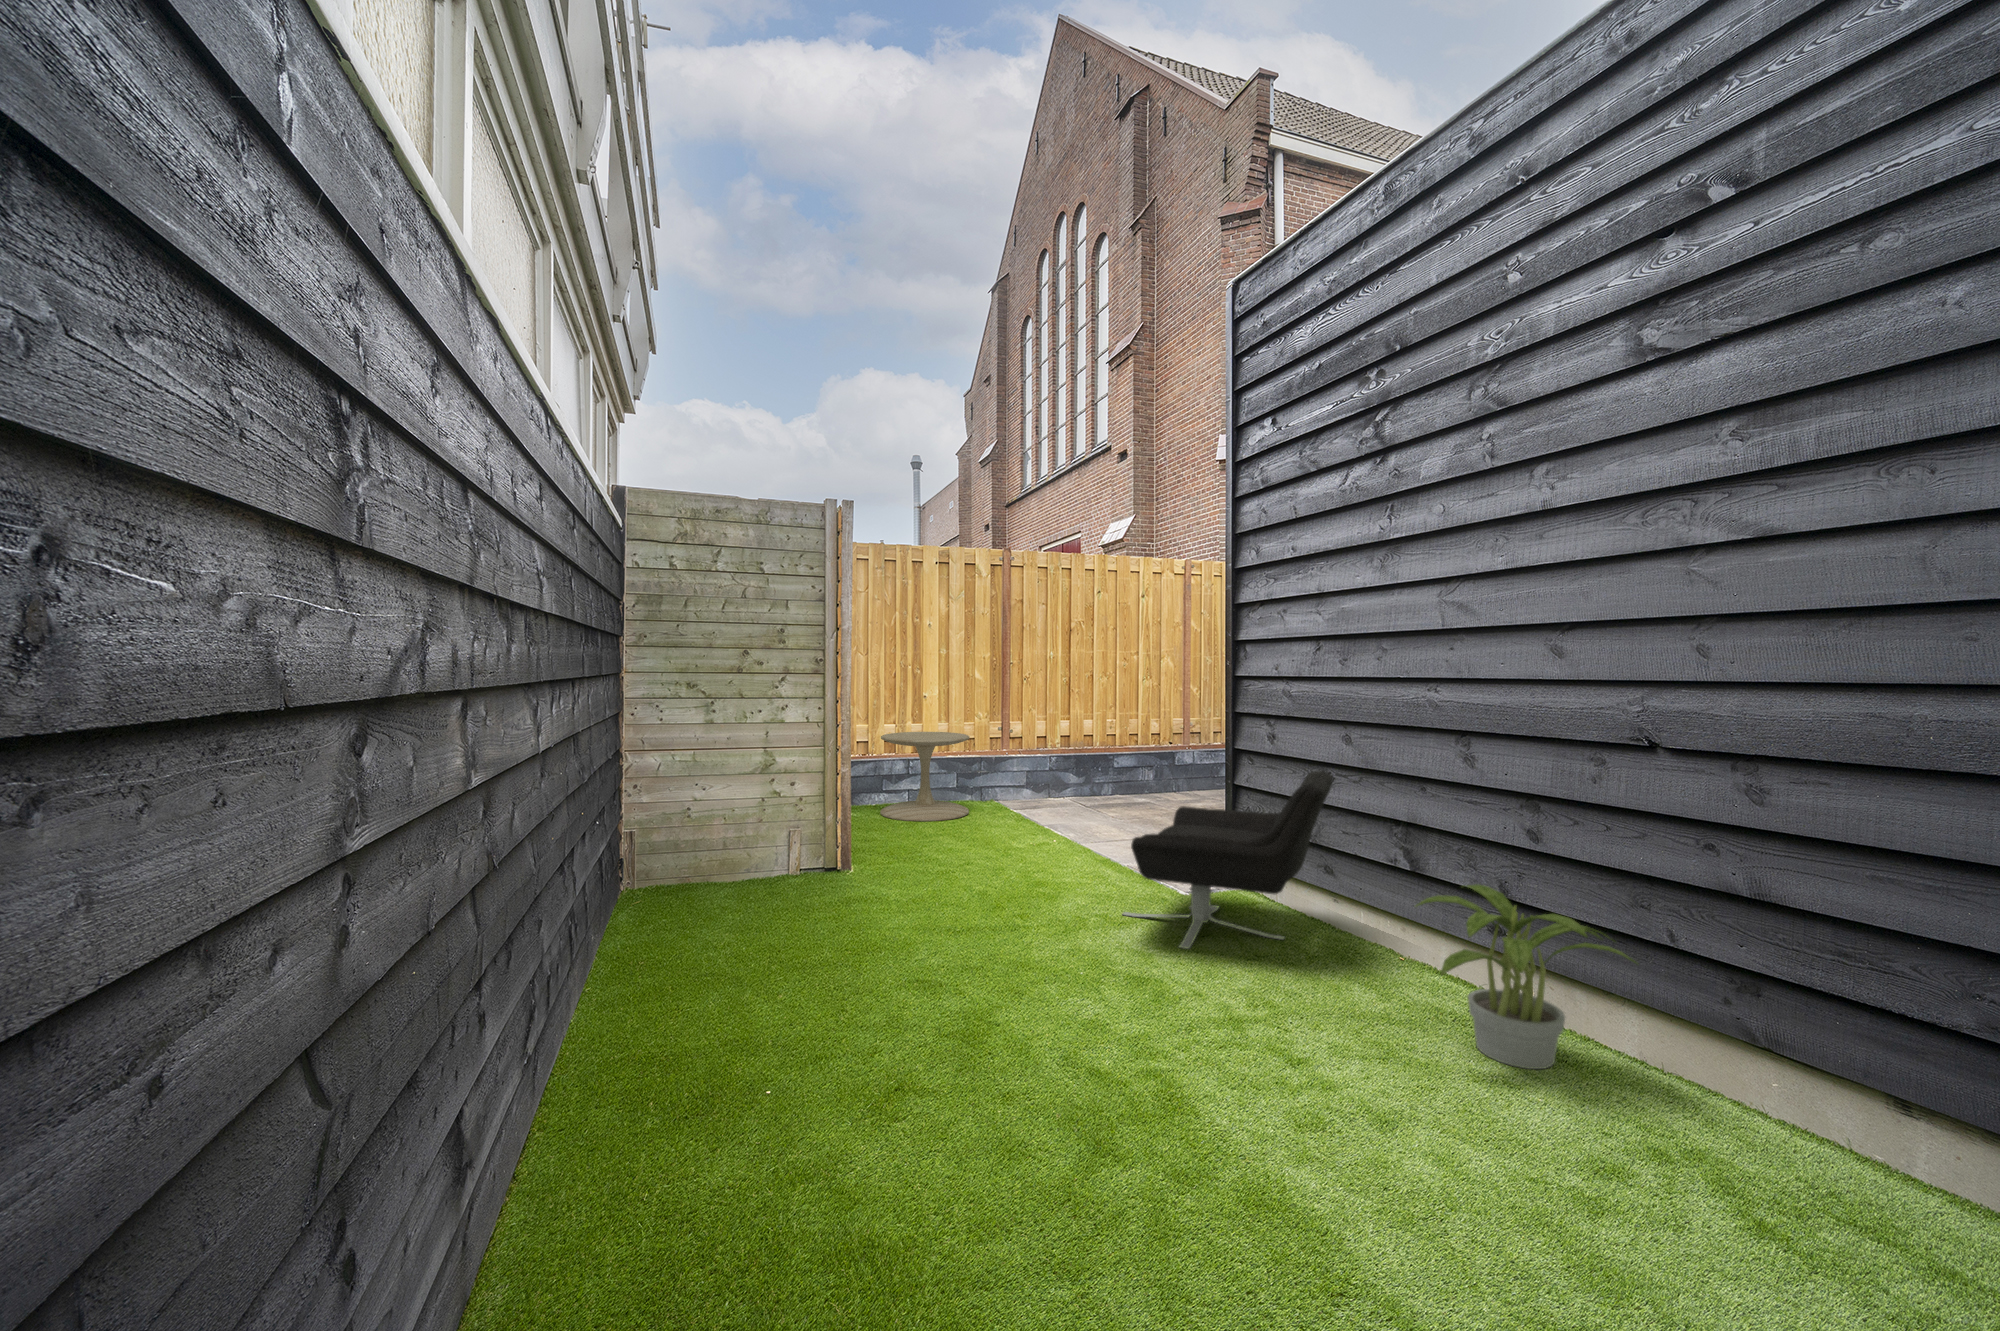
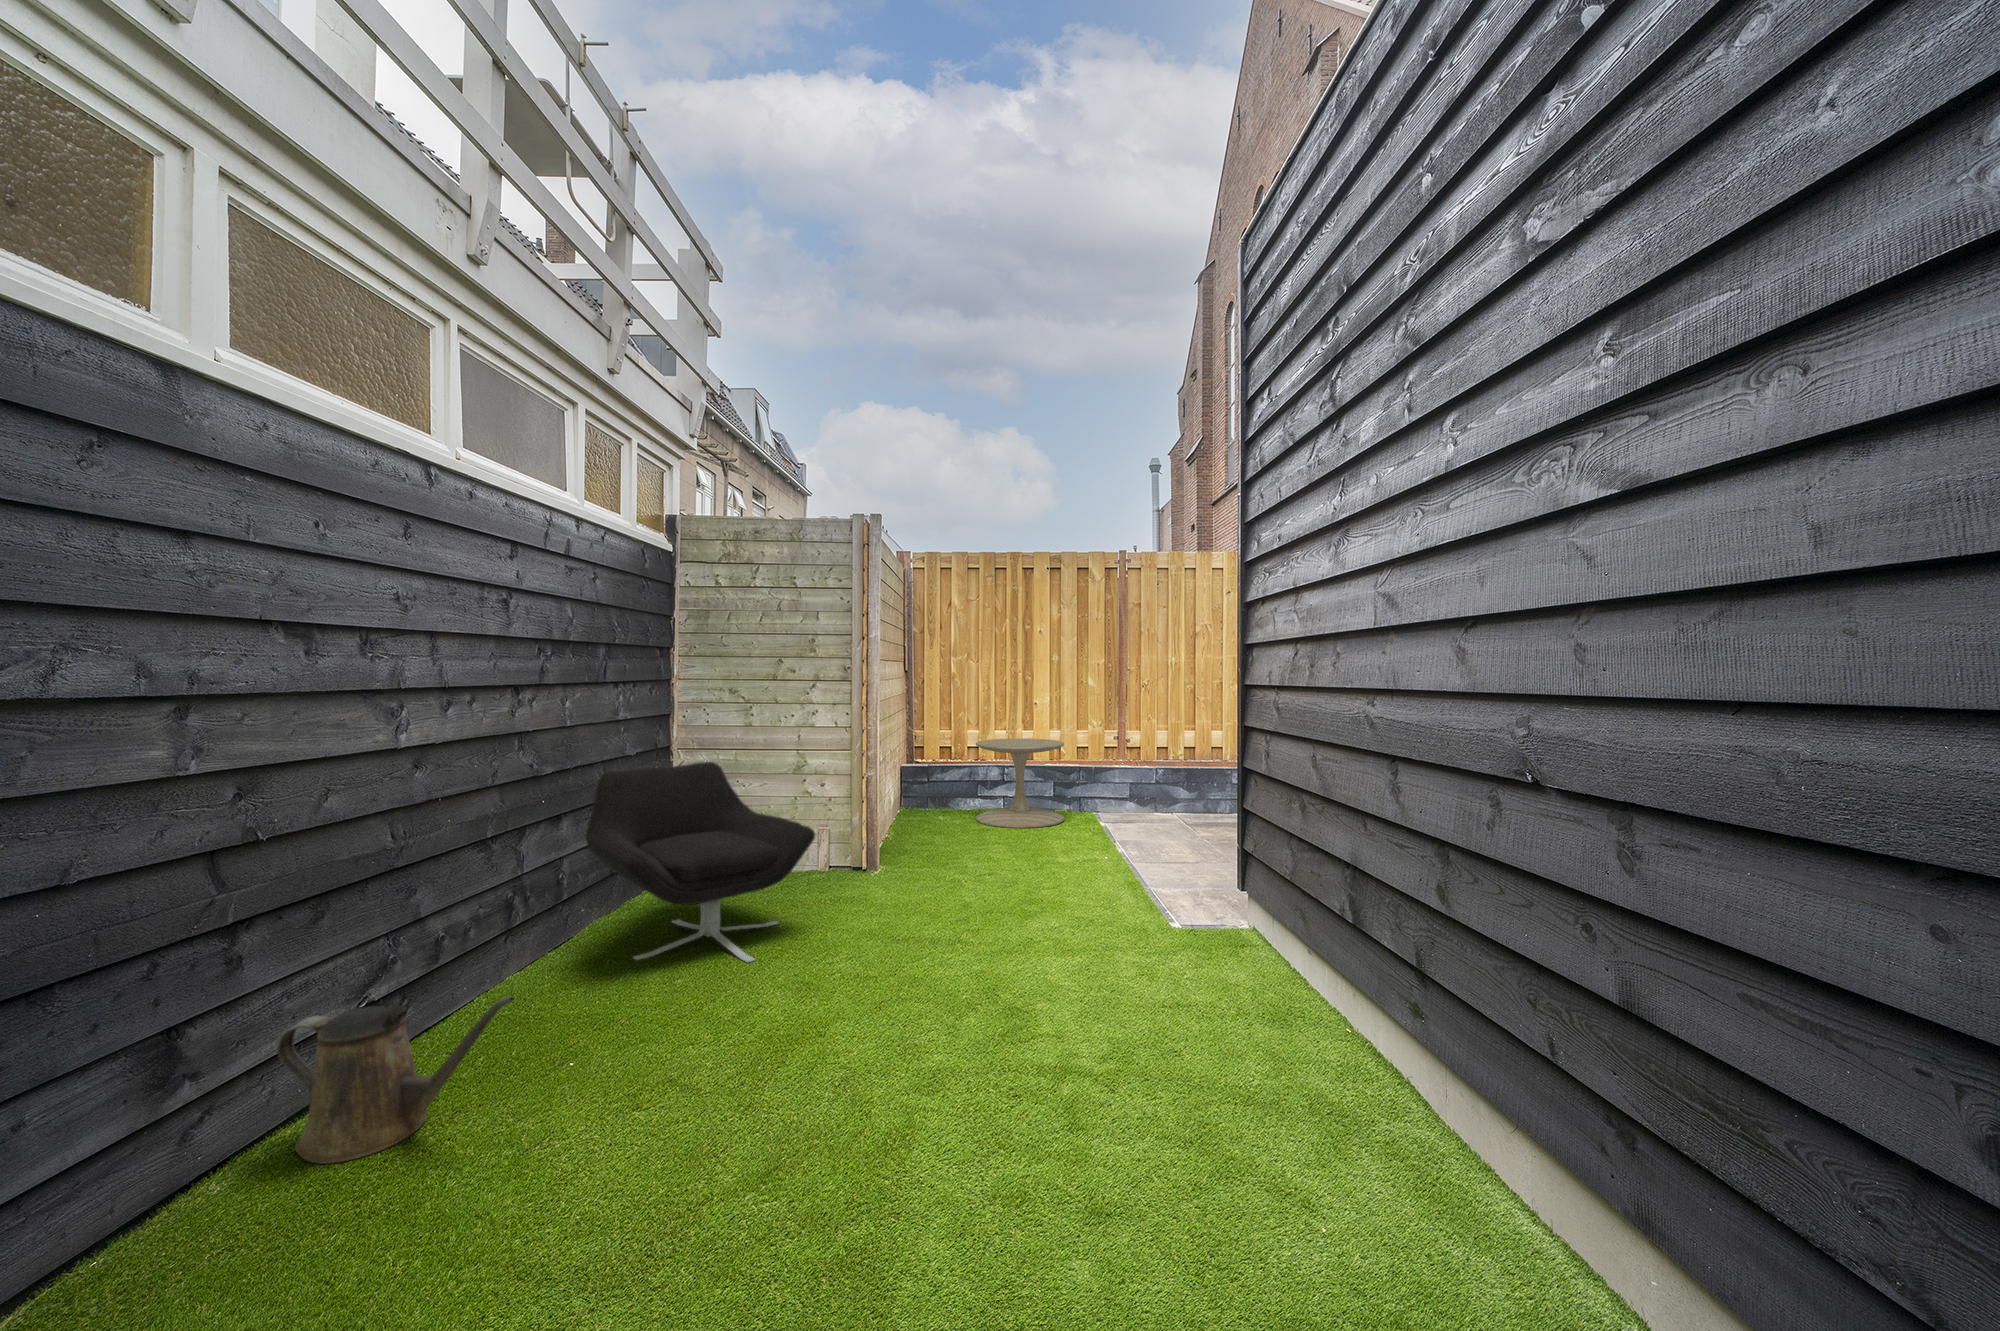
lounge chair: present [1122,771,1332,949] -> present [585,762,815,962]
potted plant: present [1416,885,1637,1069] -> none [1244,939,1494,1181]
watering can: none [512,1027,812,1262] -> present [277,996,514,1164]

